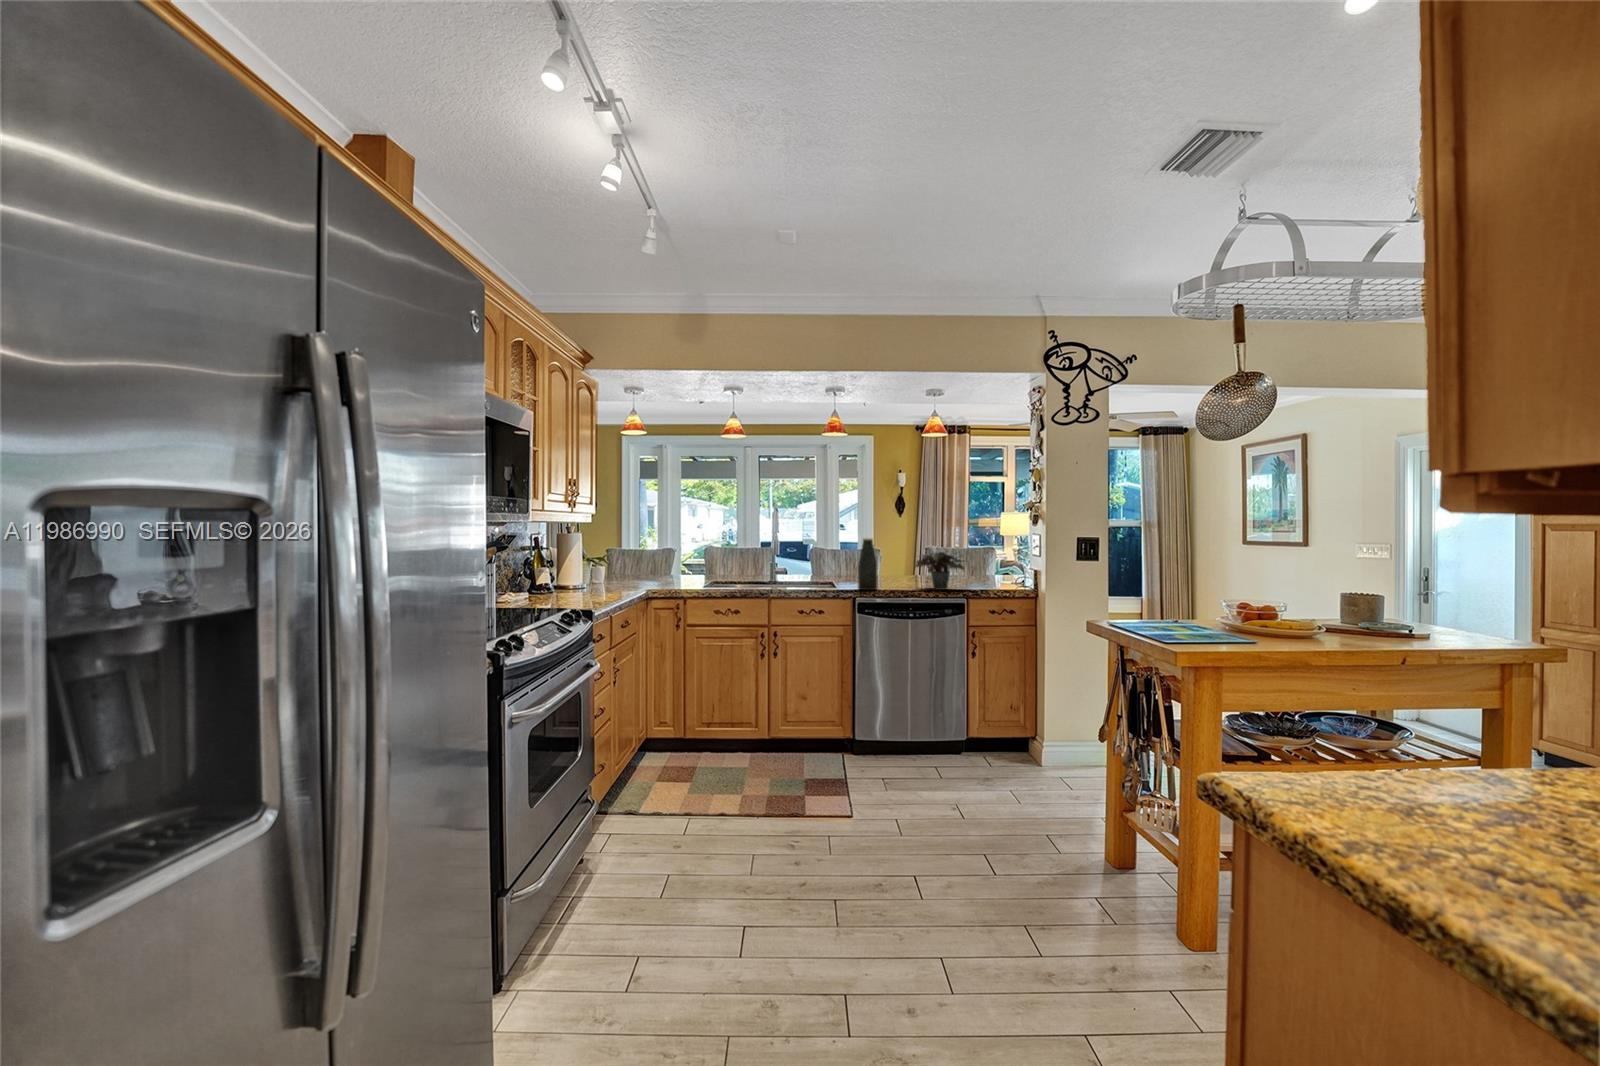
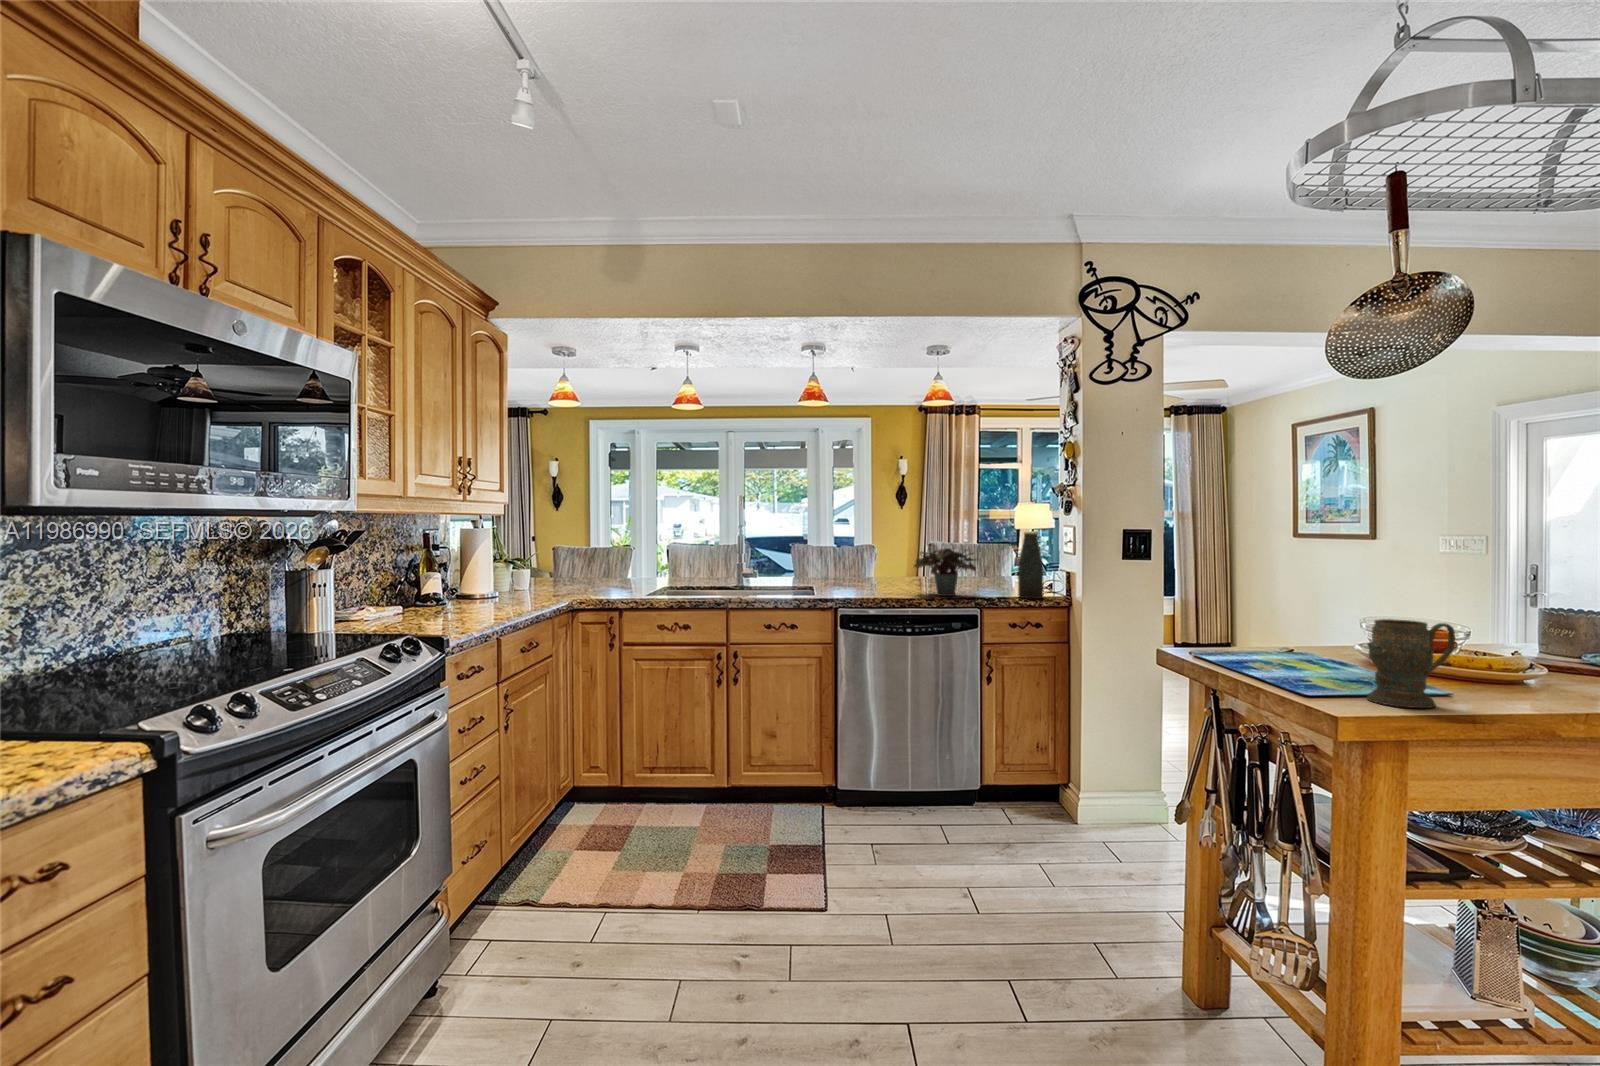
bottle: present [858,538,878,590] -> present [1018,532,1043,599]
mug: none [1197,596,1248,648] -> present [1367,619,1455,708]

